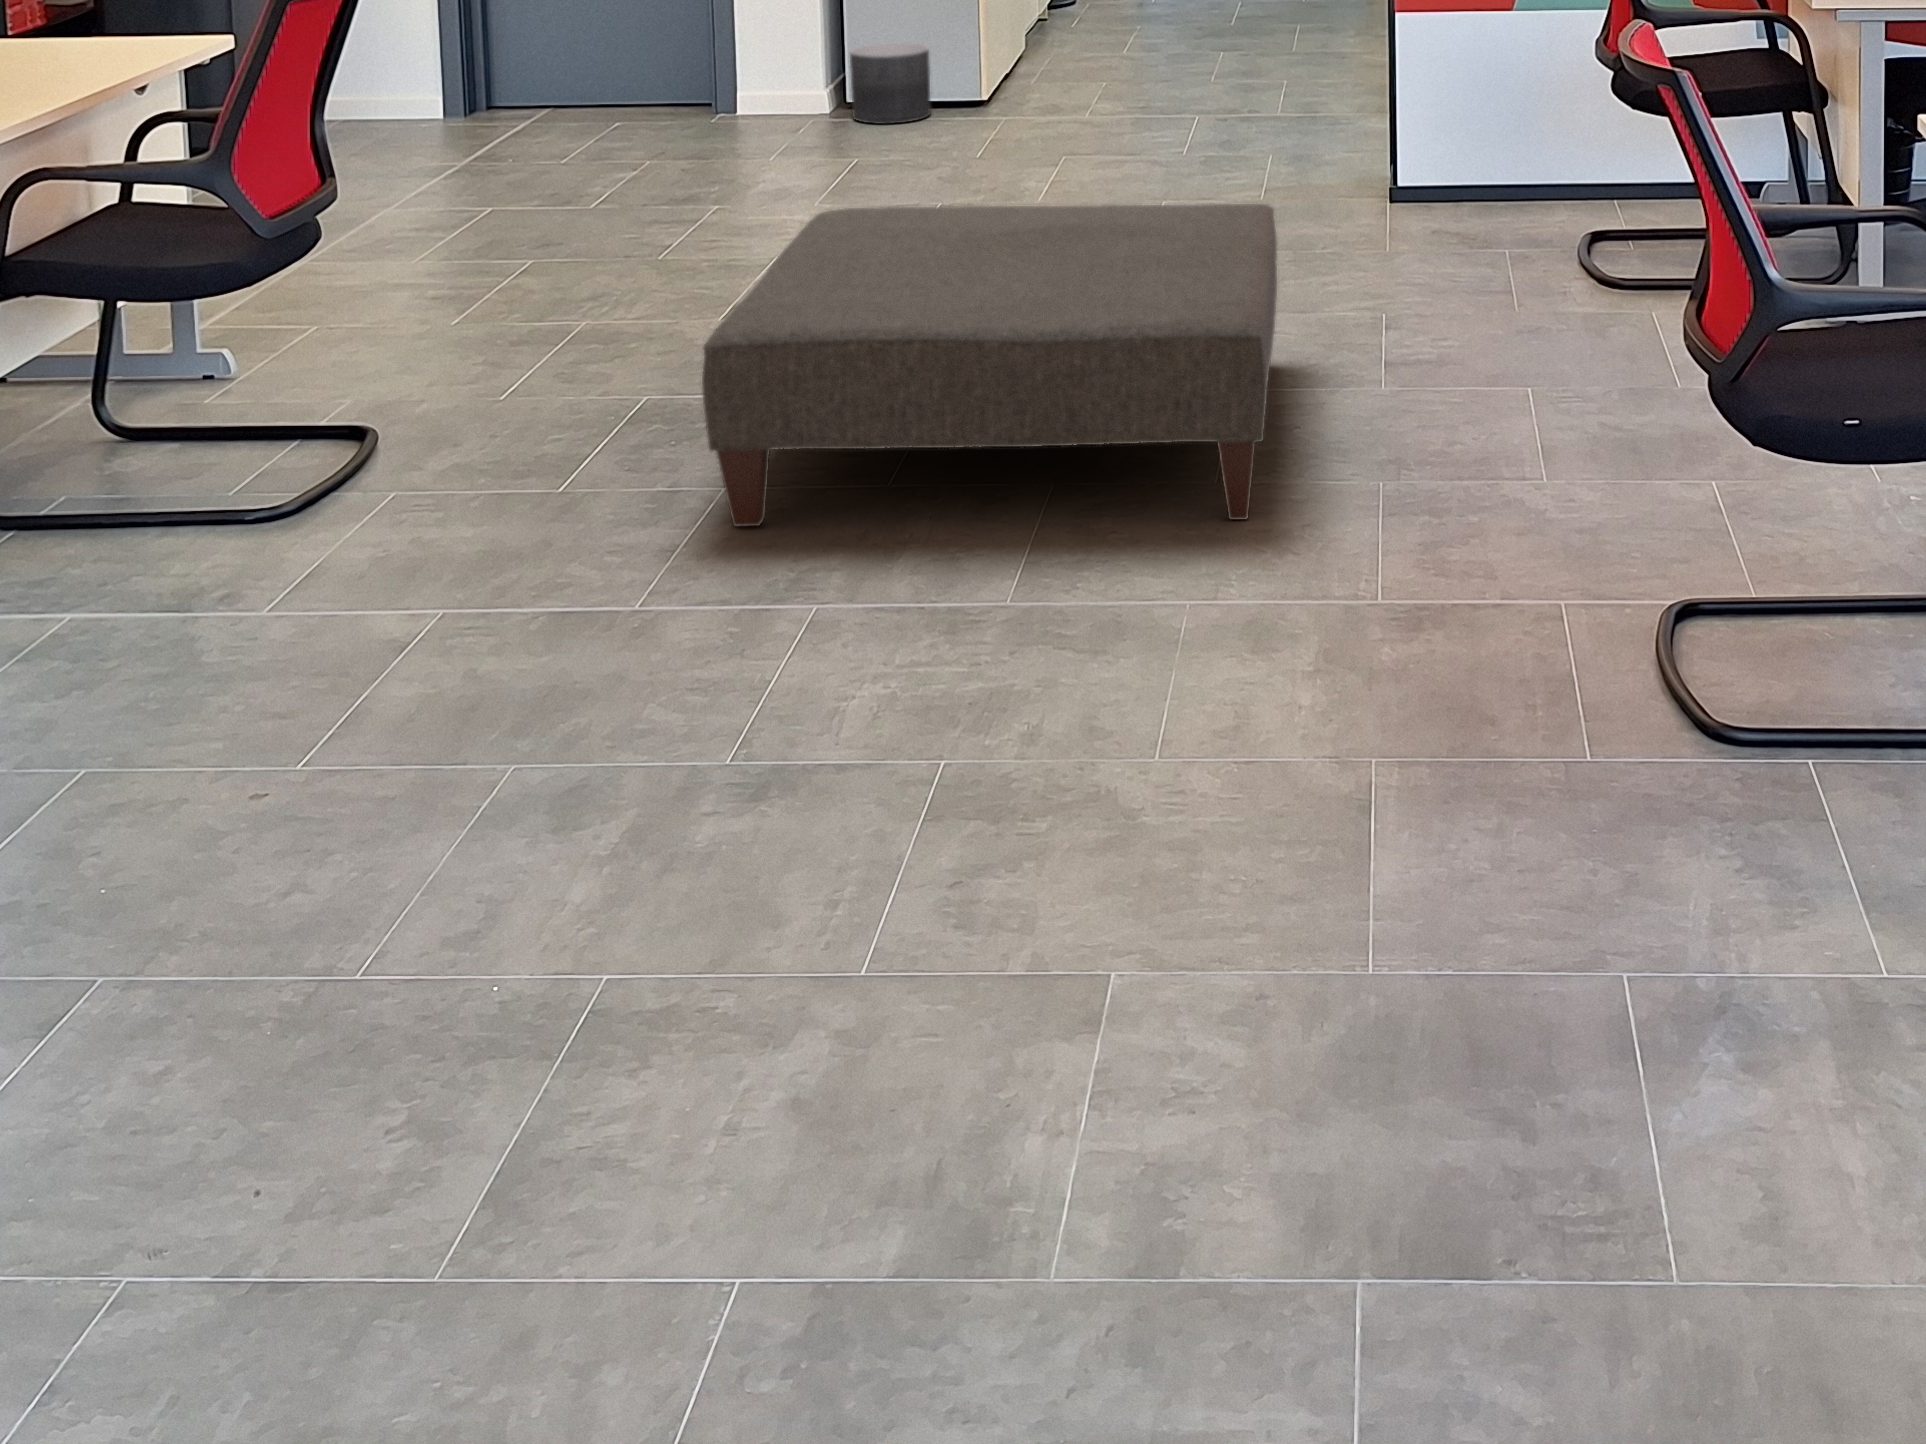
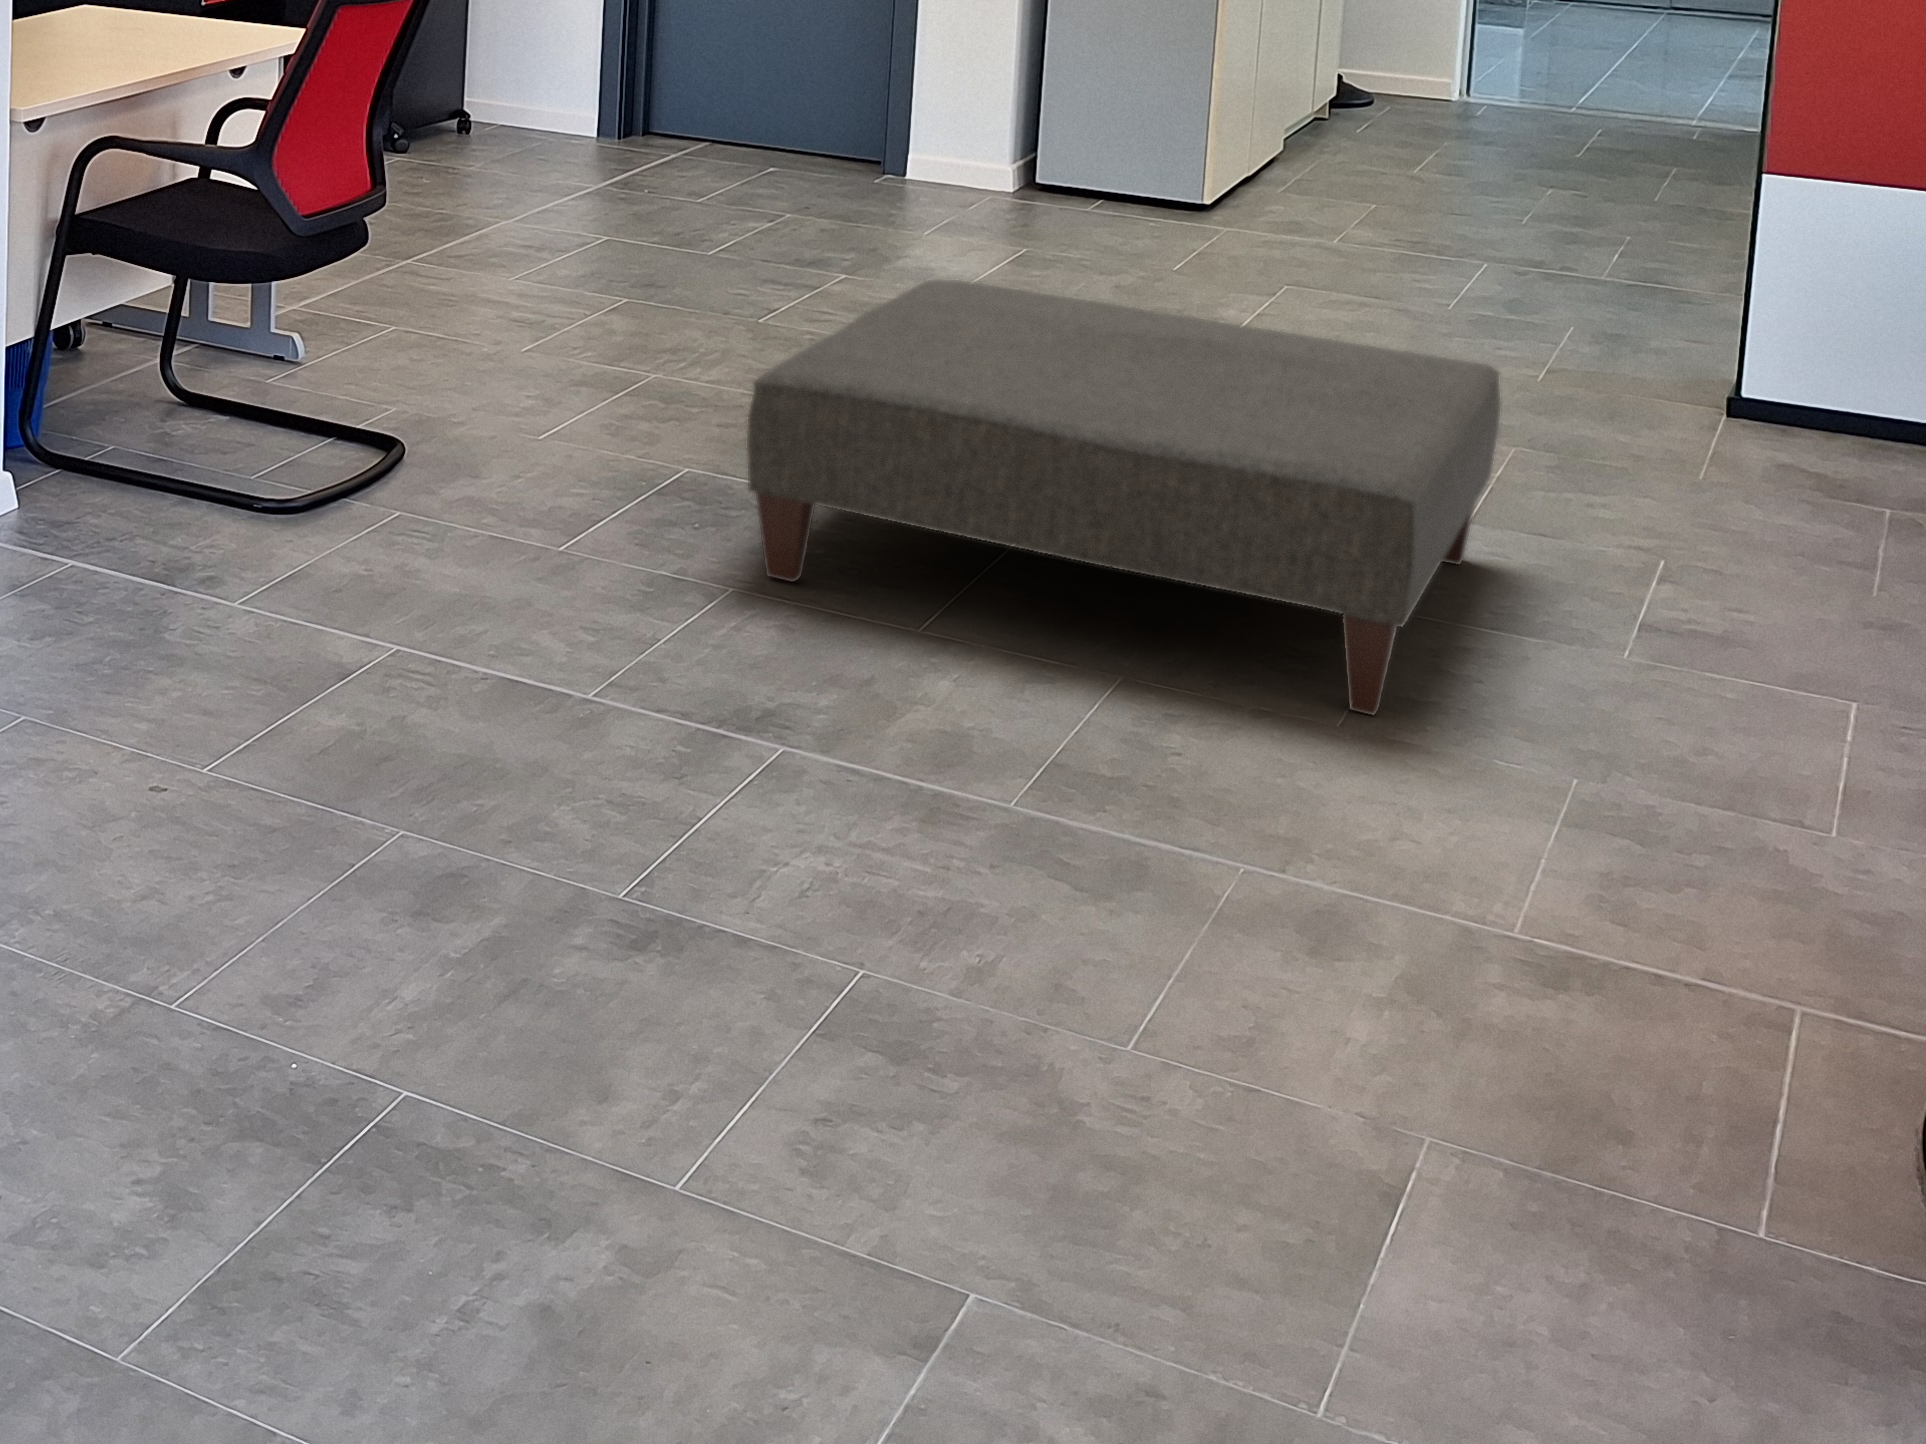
planter: present [850,43,931,124] -> none [1037,127,1139,220]

